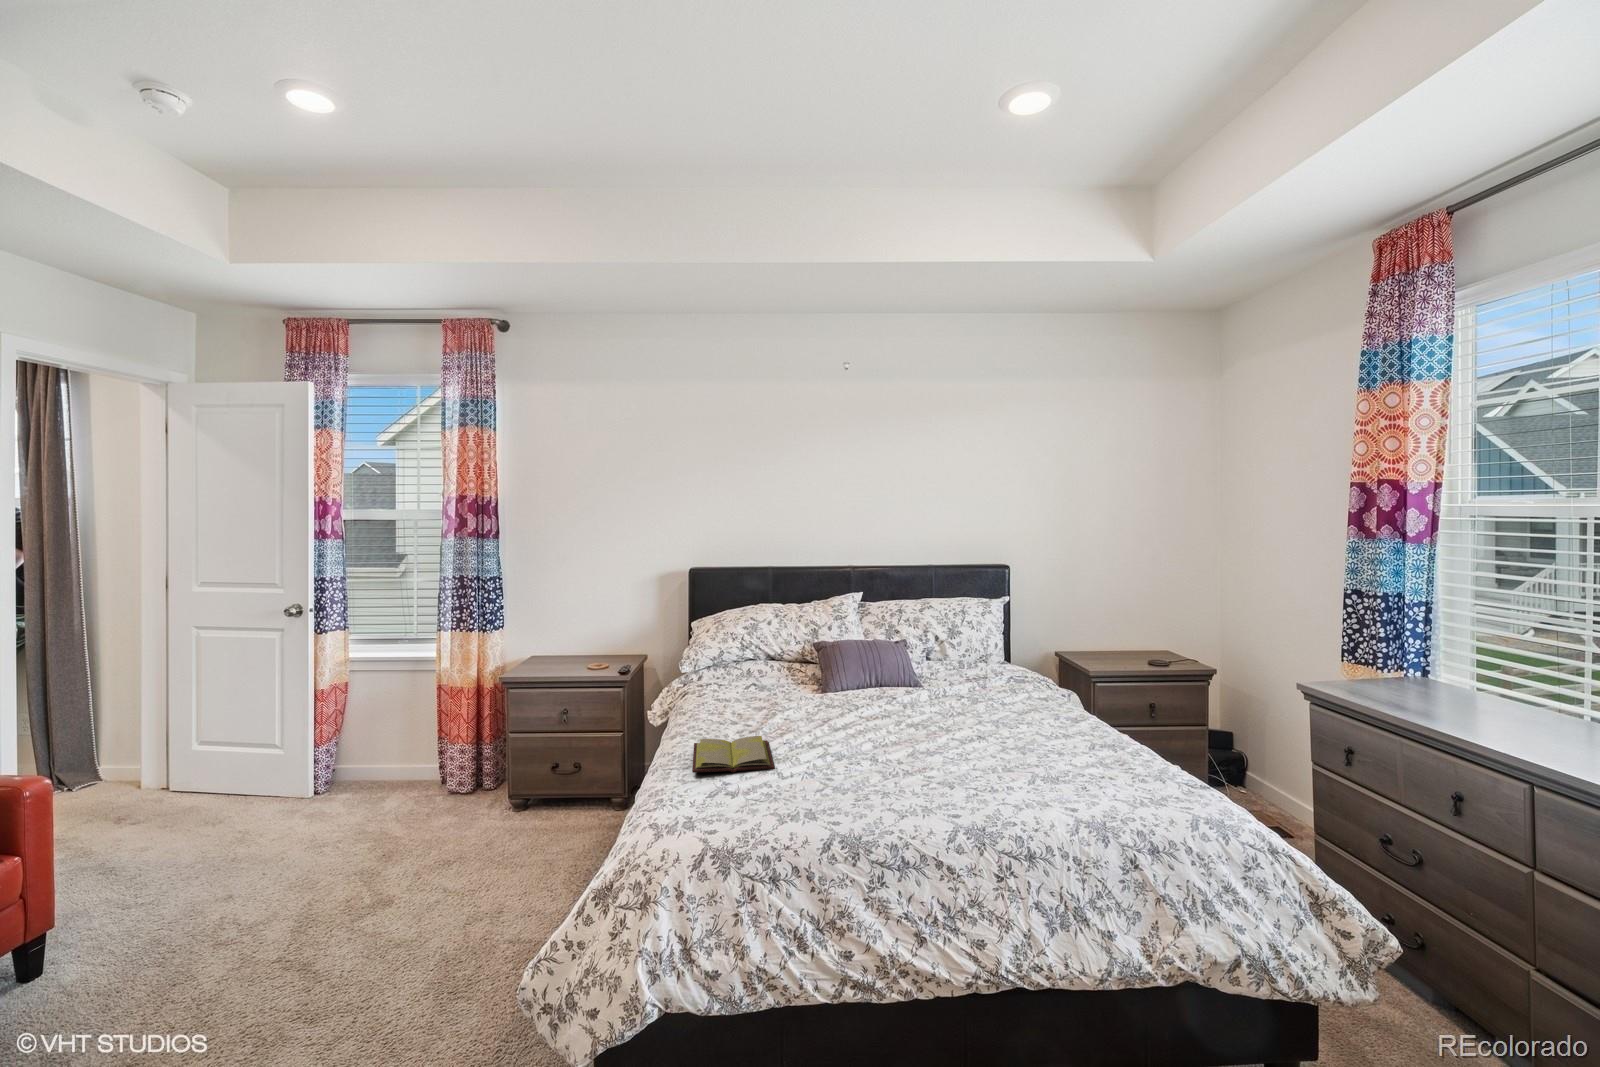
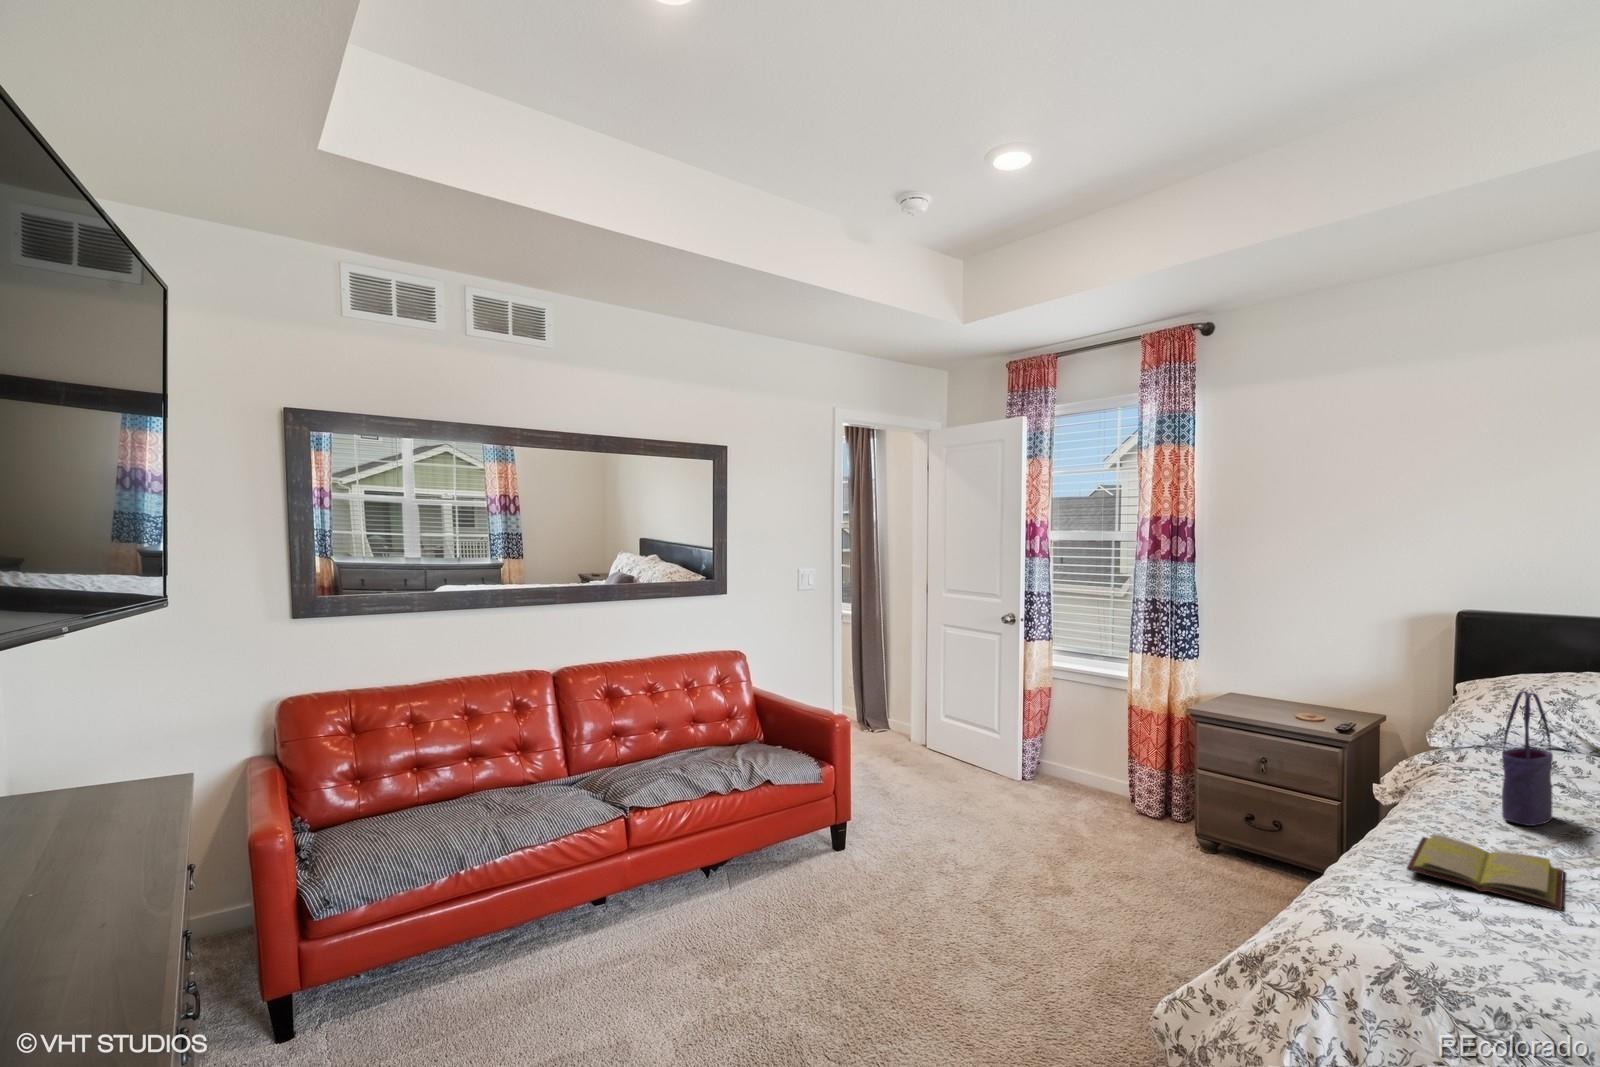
tote bag: none [730,623,753,716] -> present [1502,691,1553,826]

